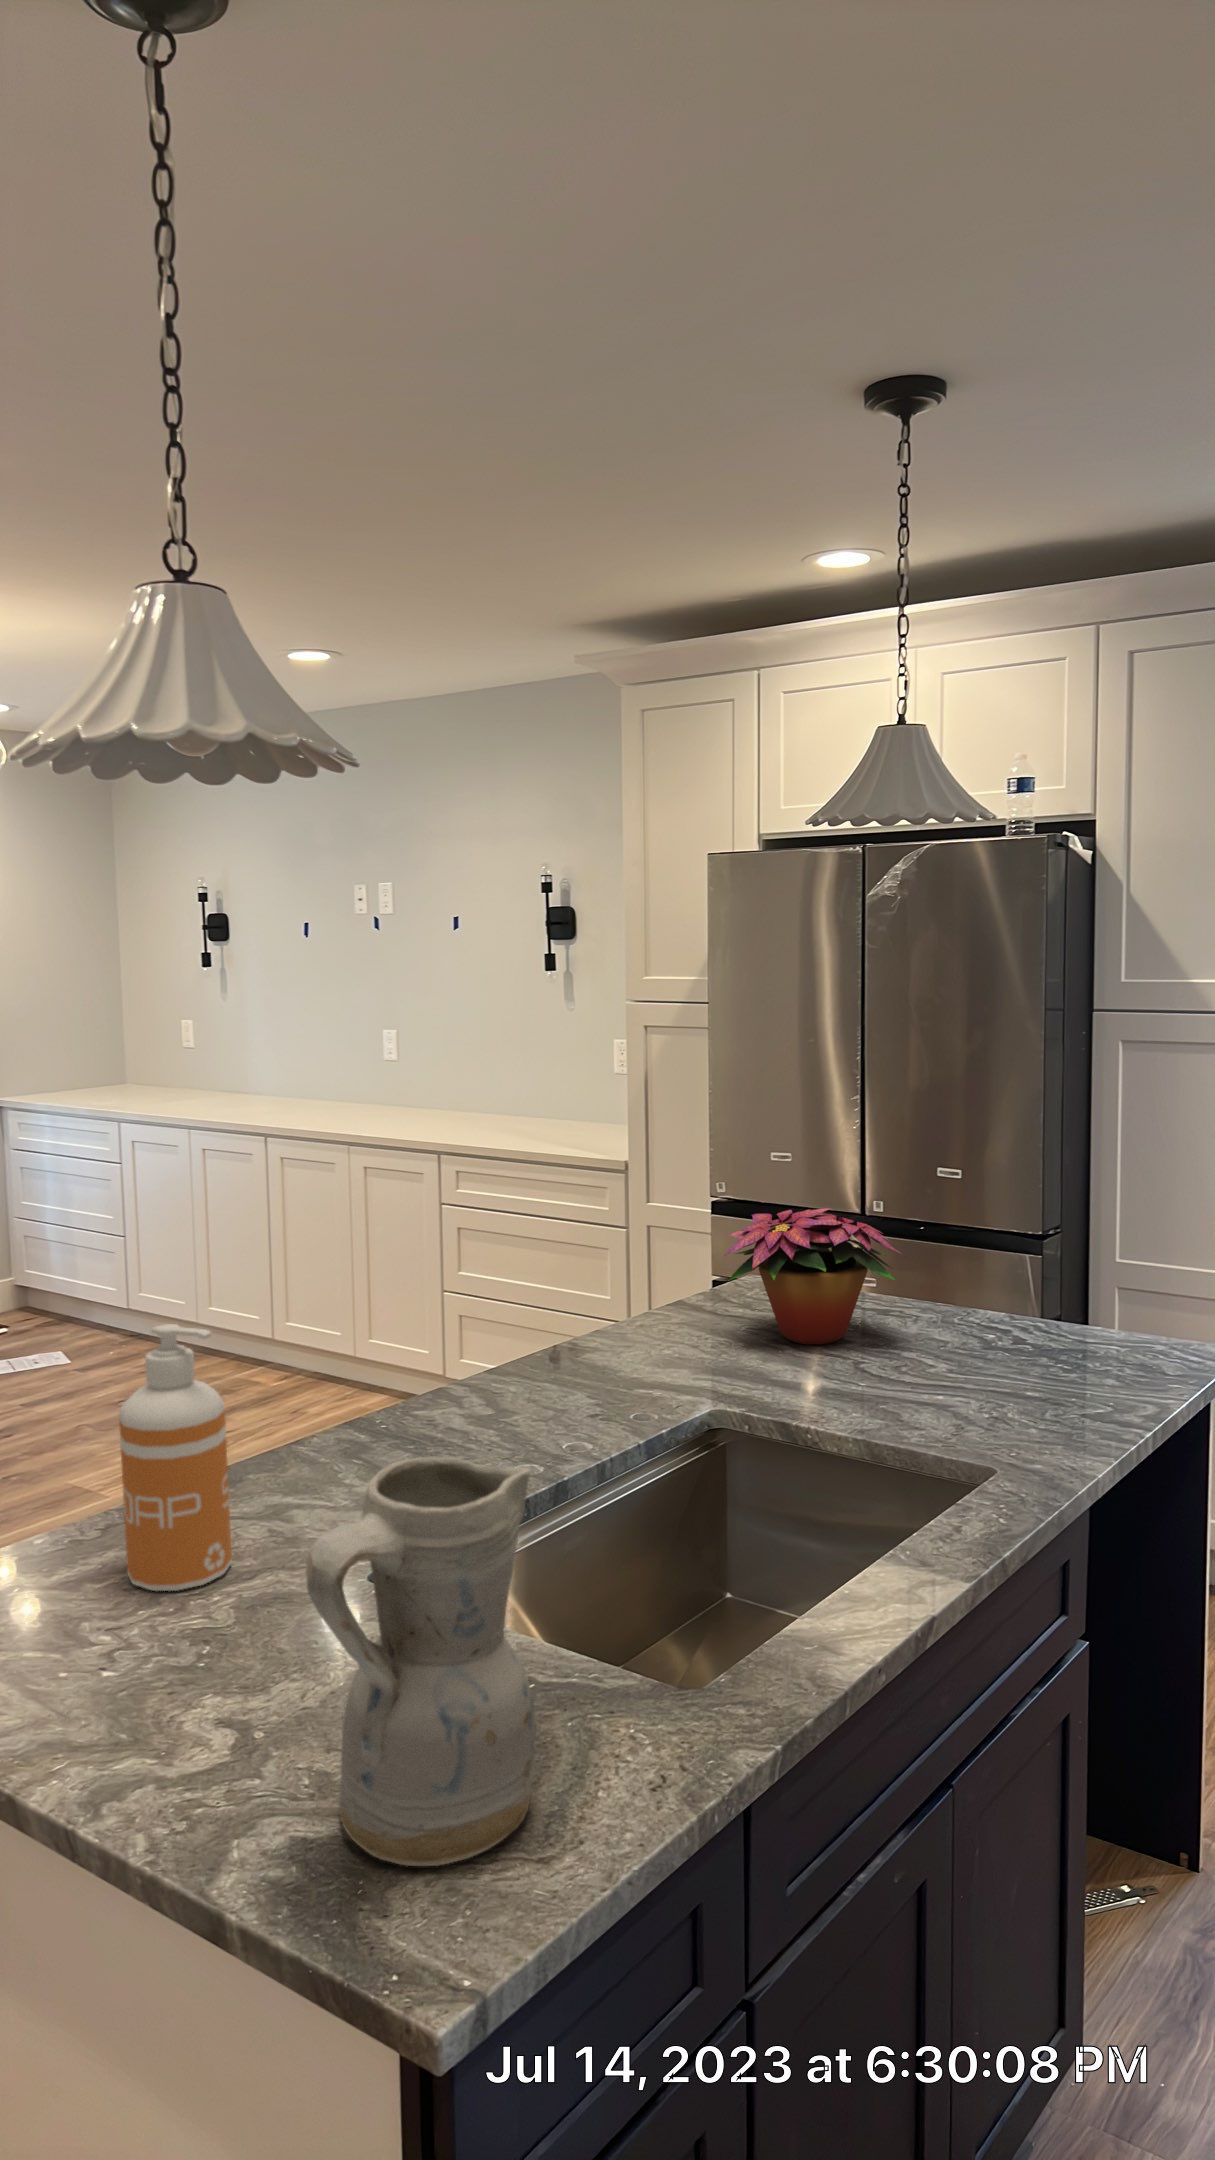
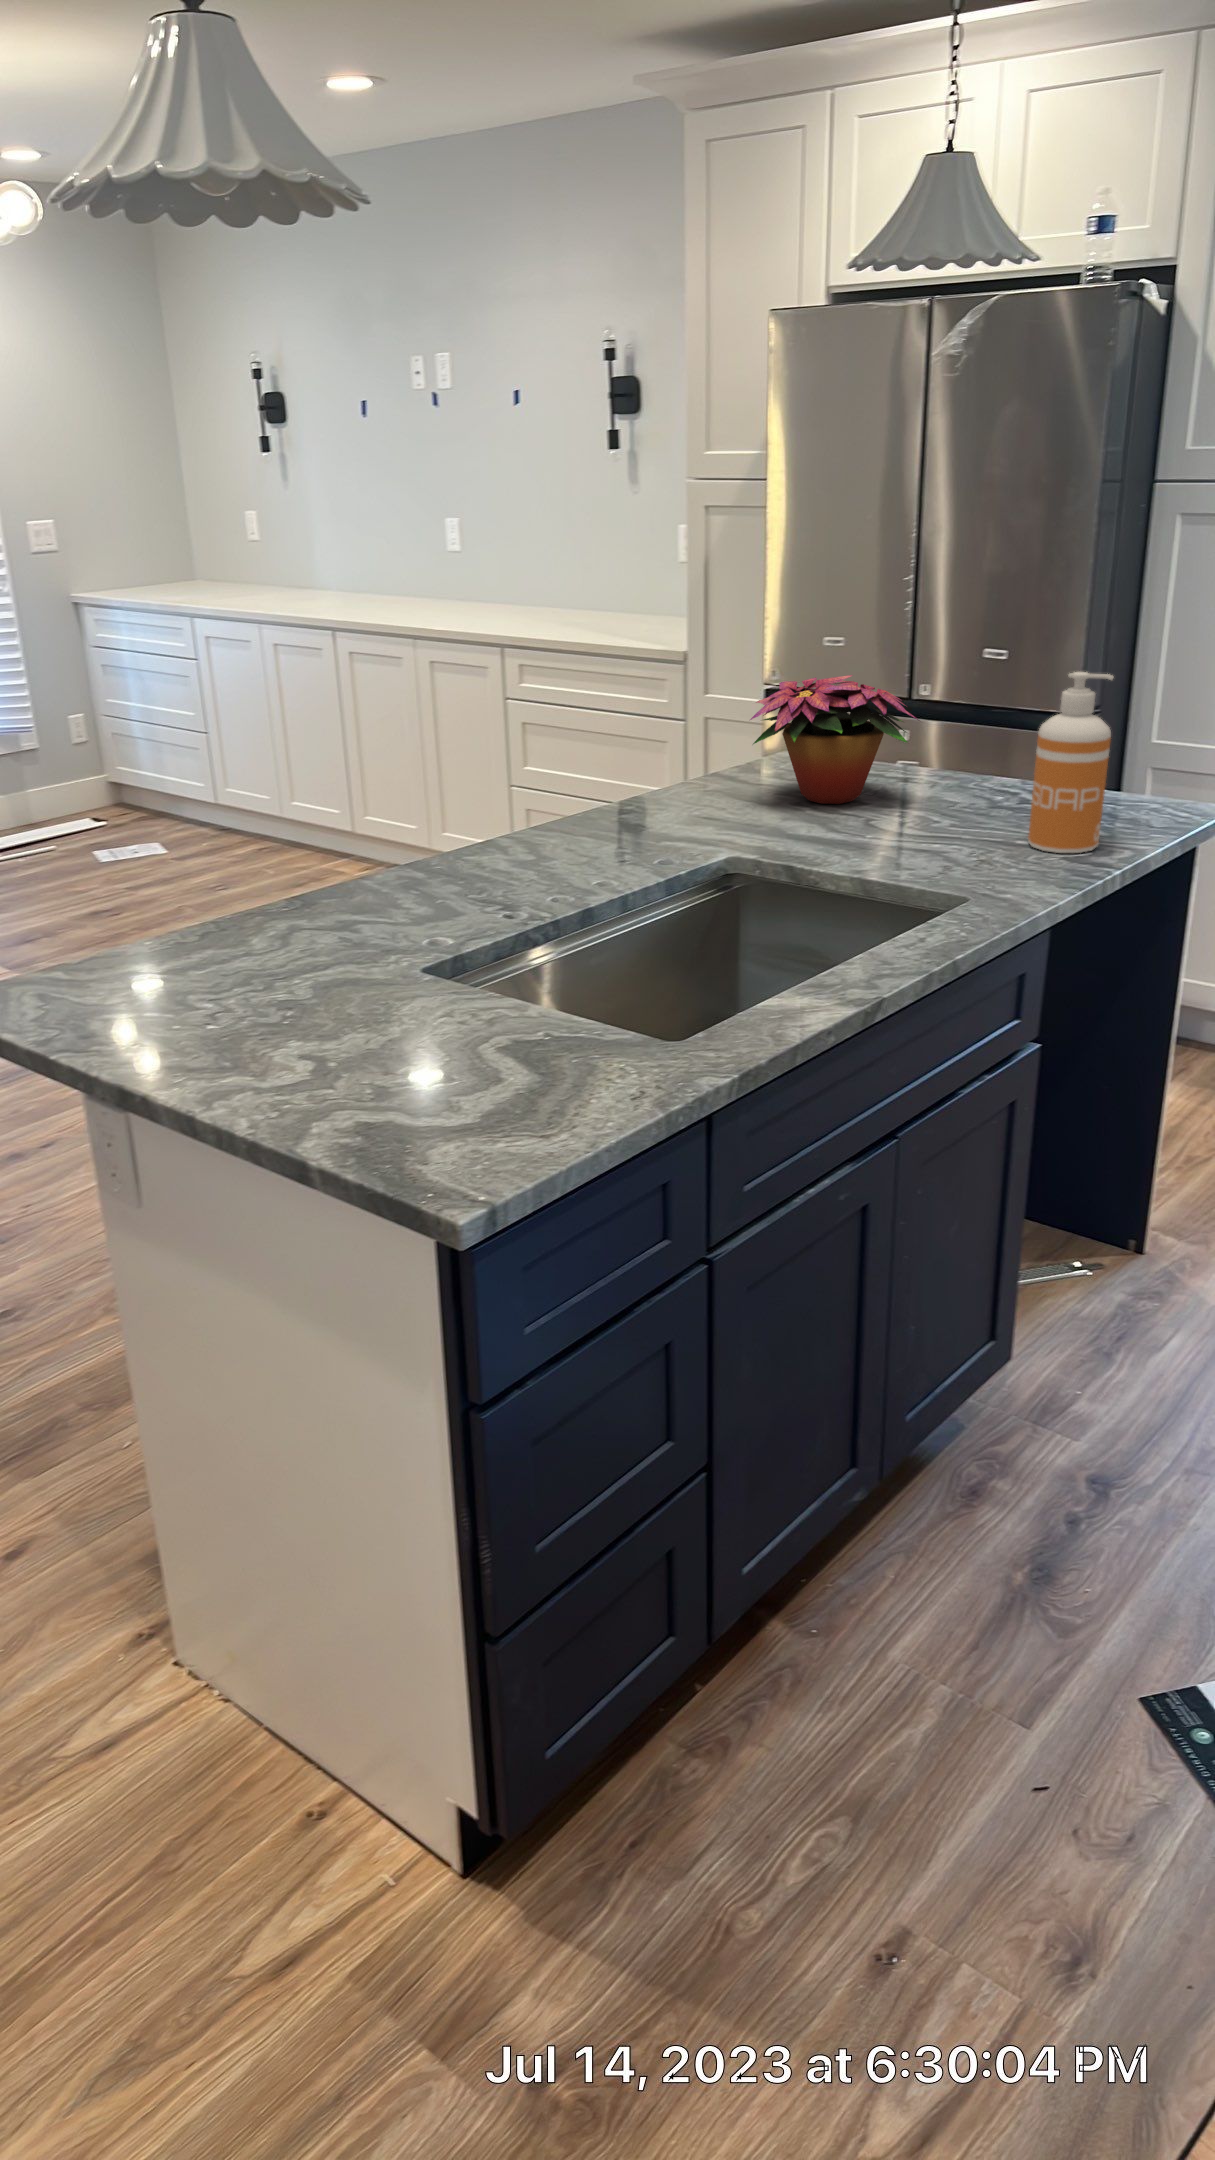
soap dispenser: present [119,1324,232,1591] -> present [1028,672,1113,853]
ceramic pitcher: present [306,1457,535,1866] -> none [353,840,538,1139]

